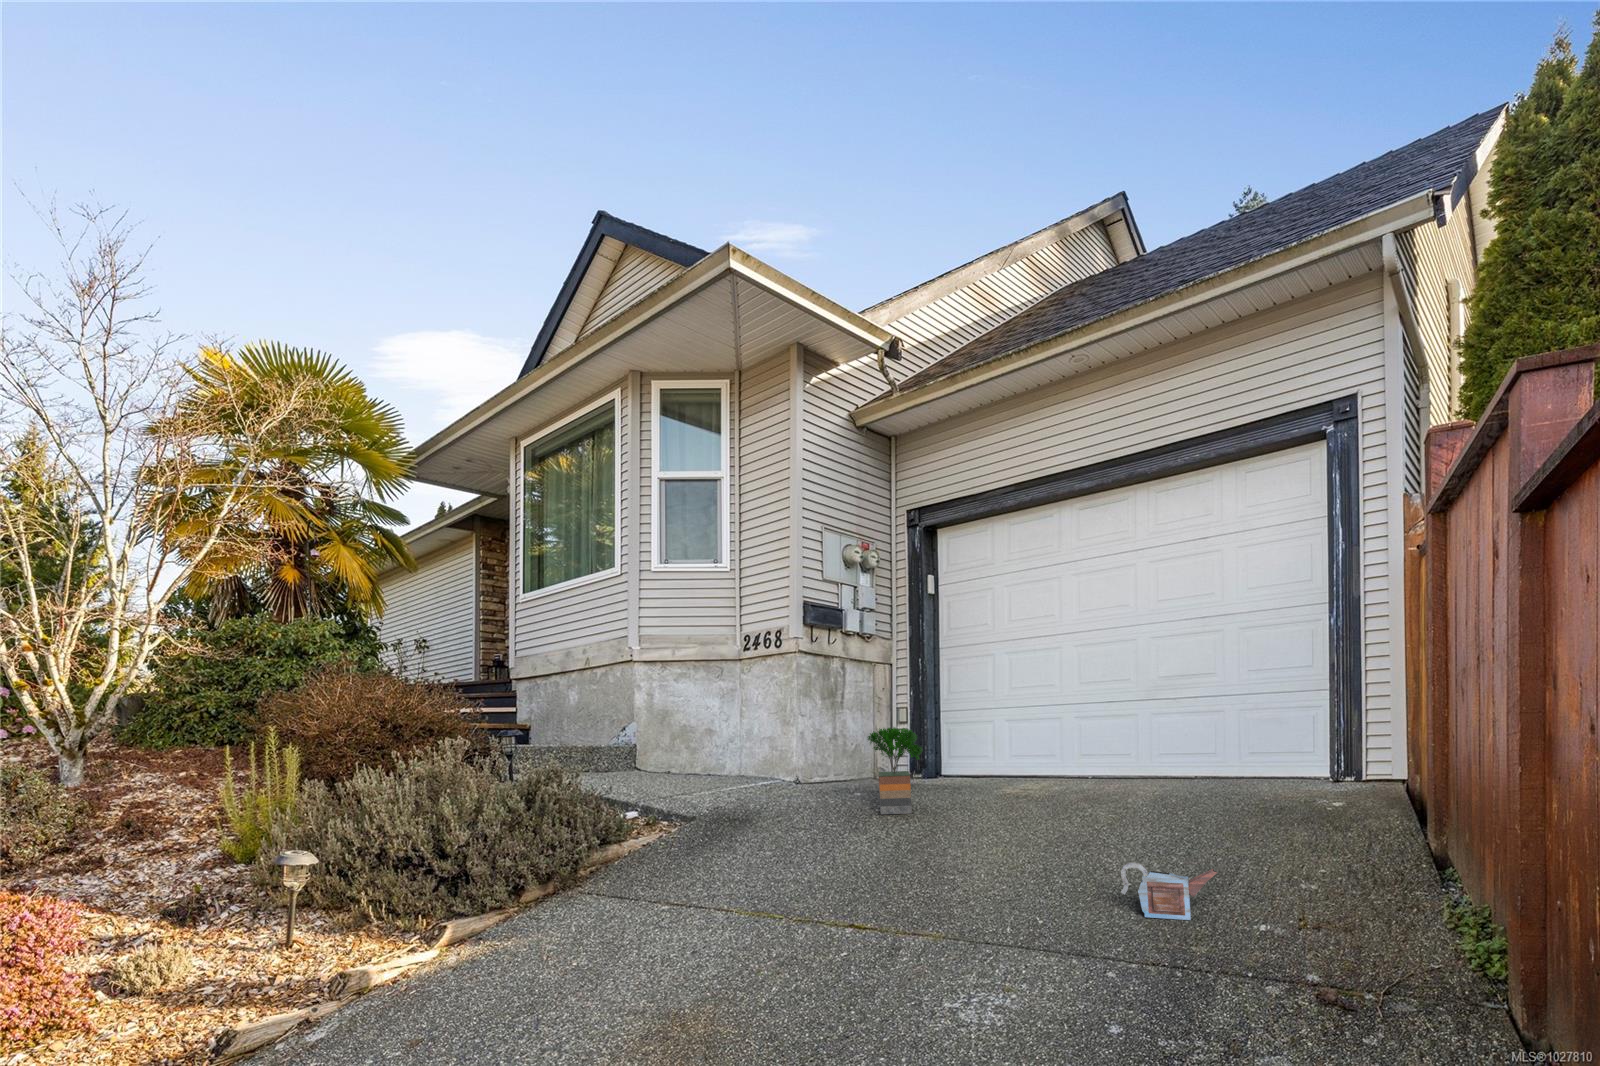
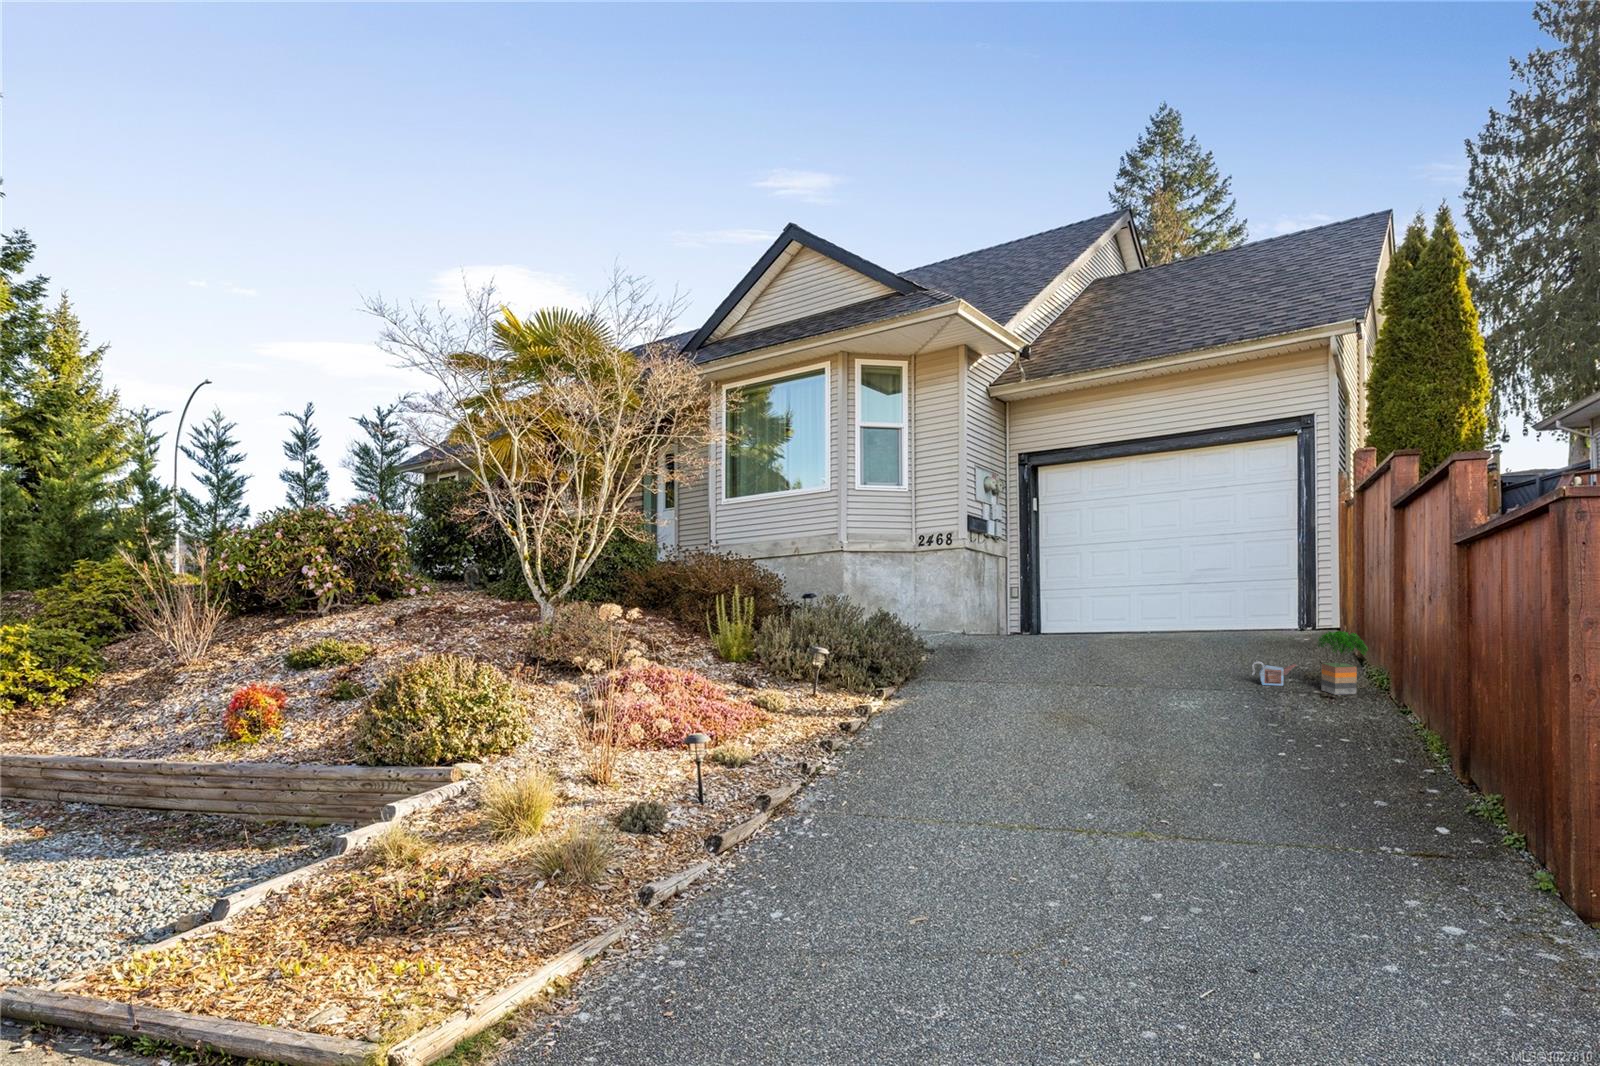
potted tree: present [867,727,922,814] -> present [1318,631,1368,695]

